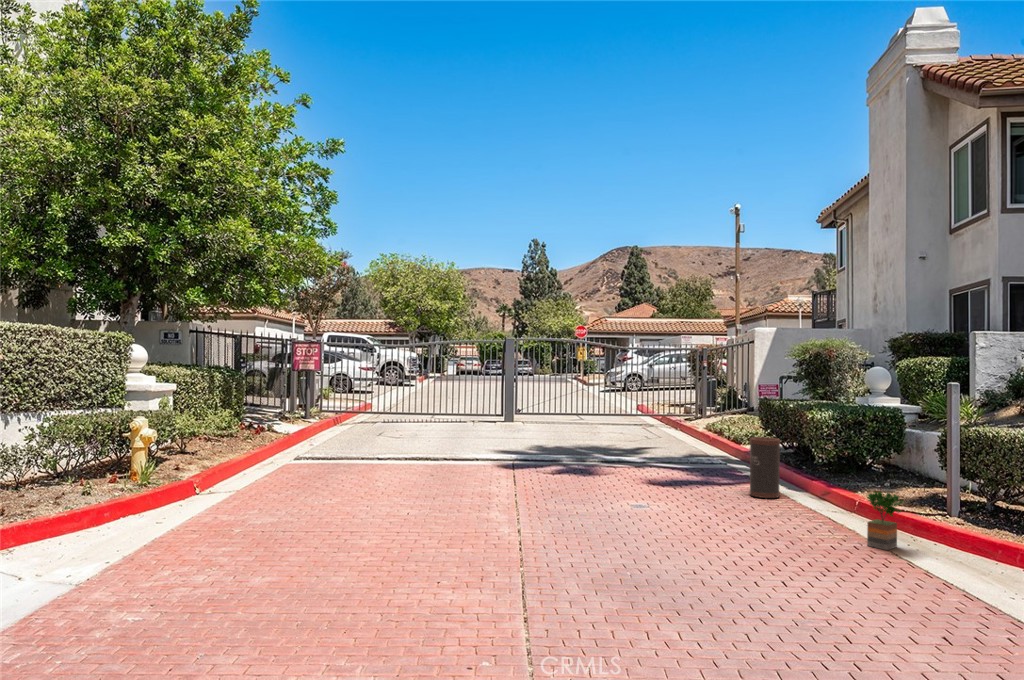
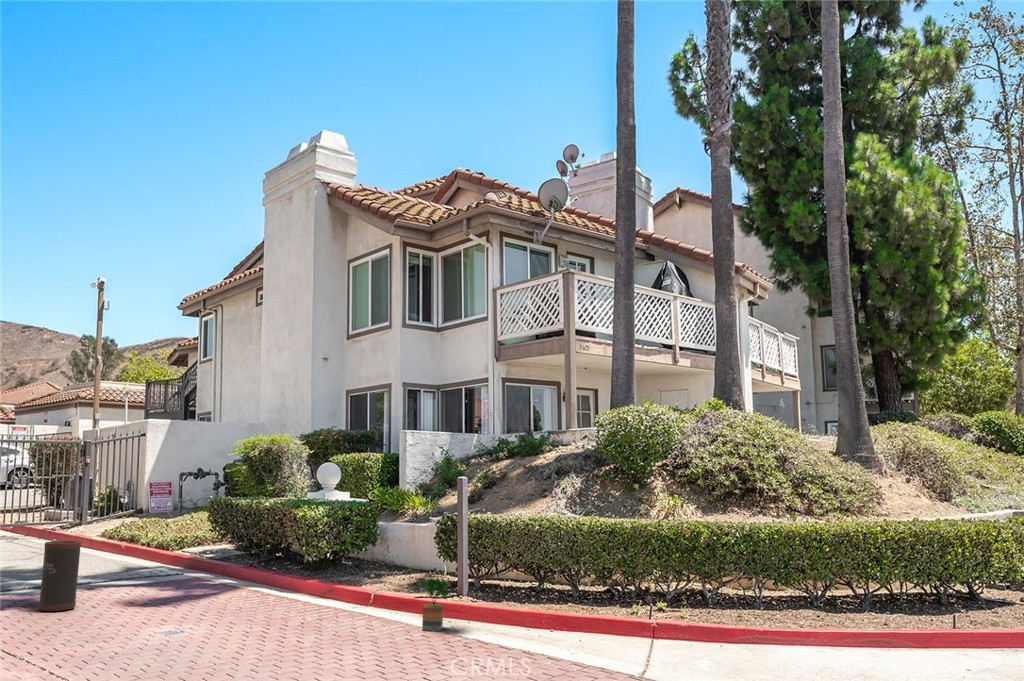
trash can: present [749,437,780,499] -> present [39,541,81,612]

